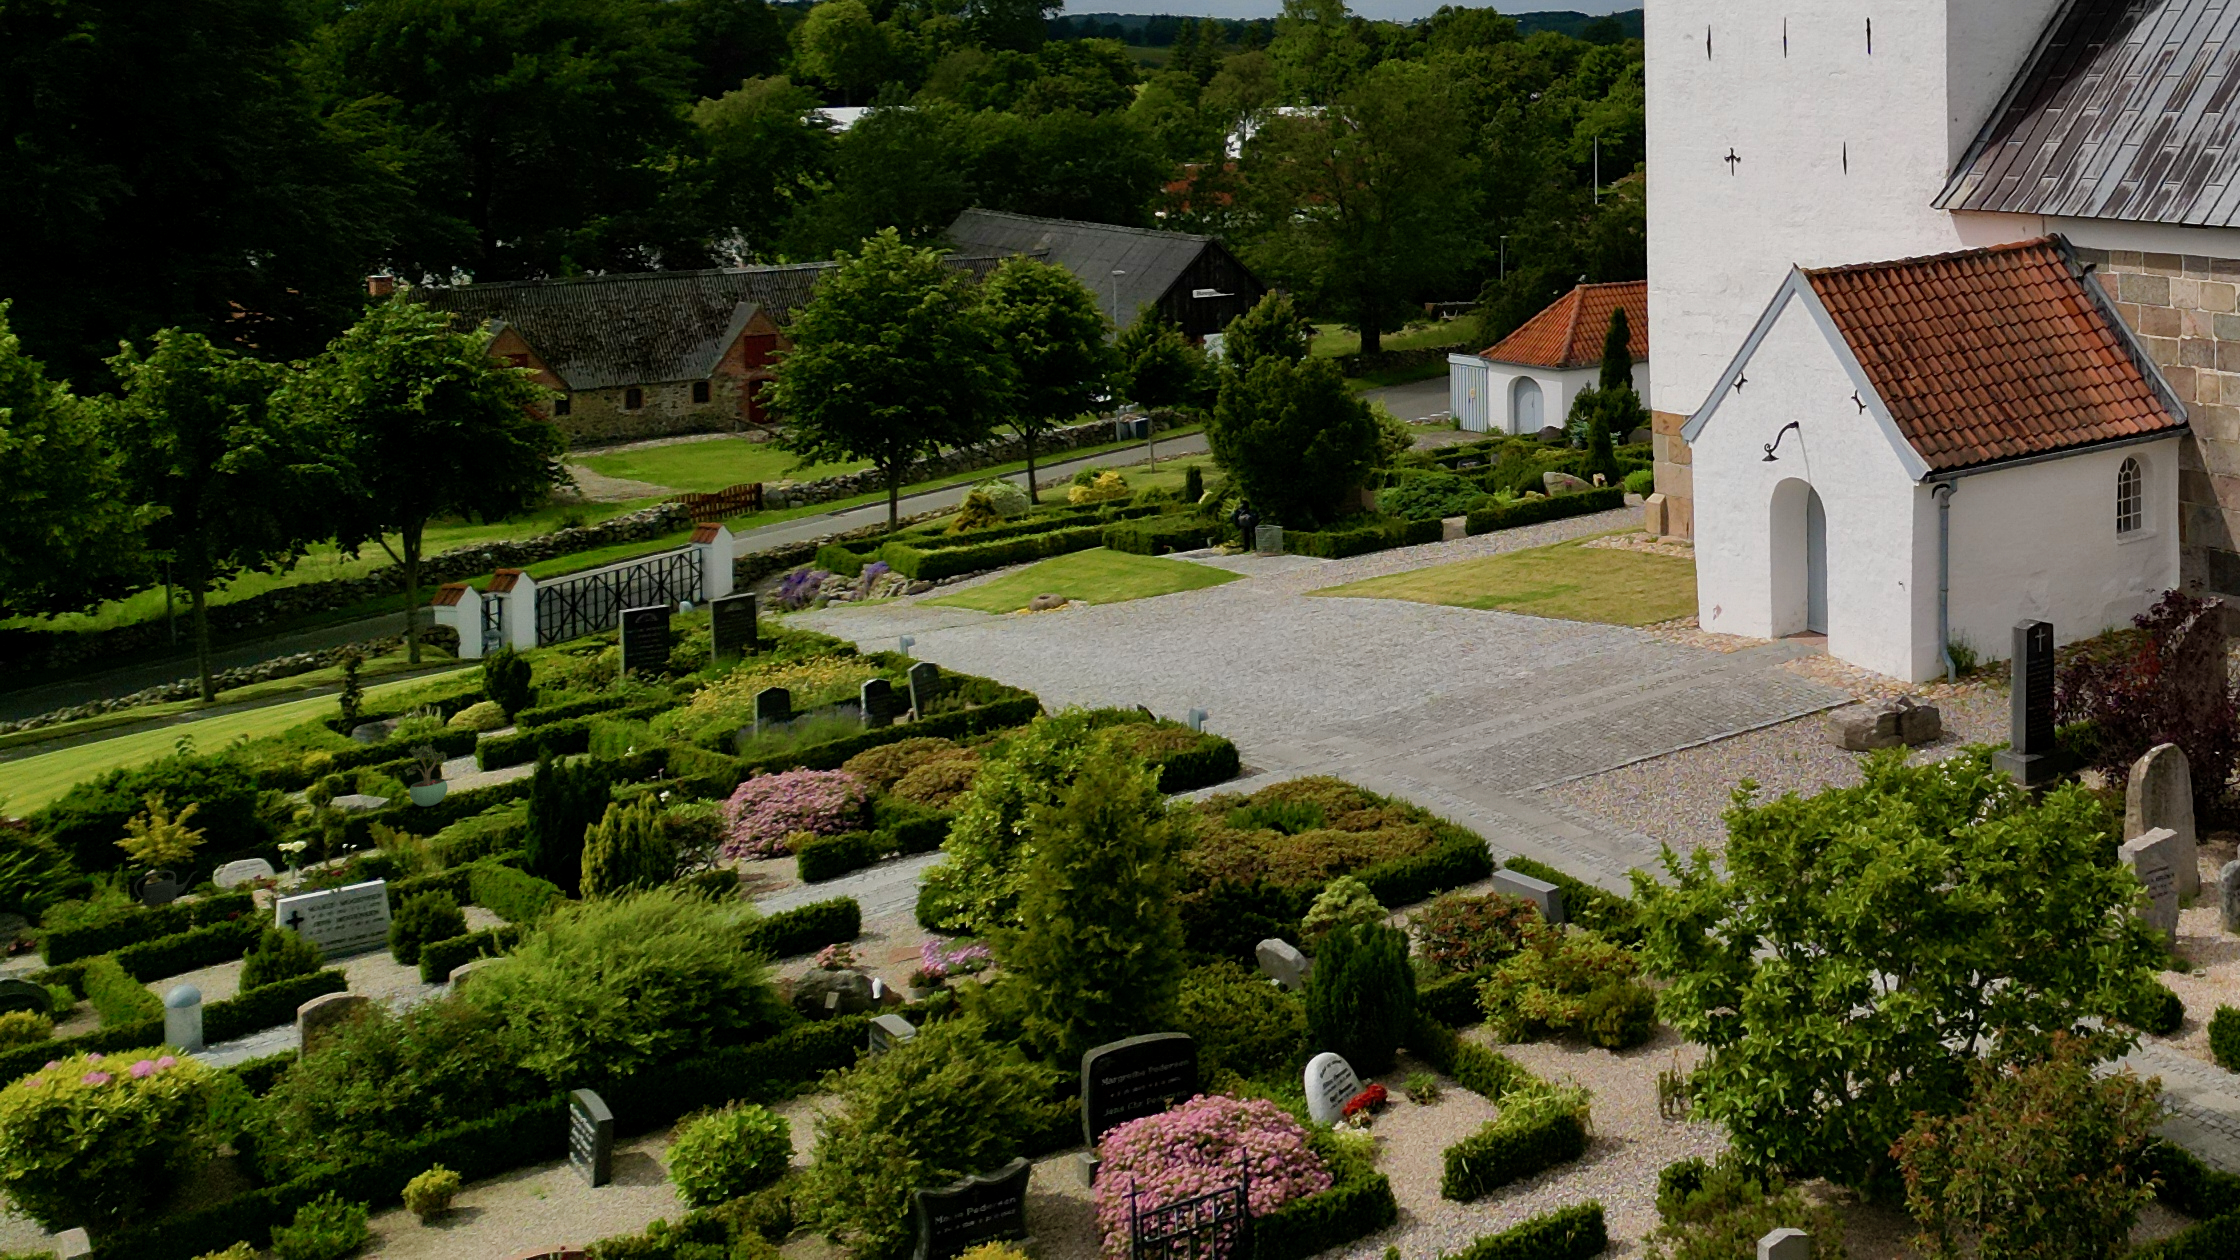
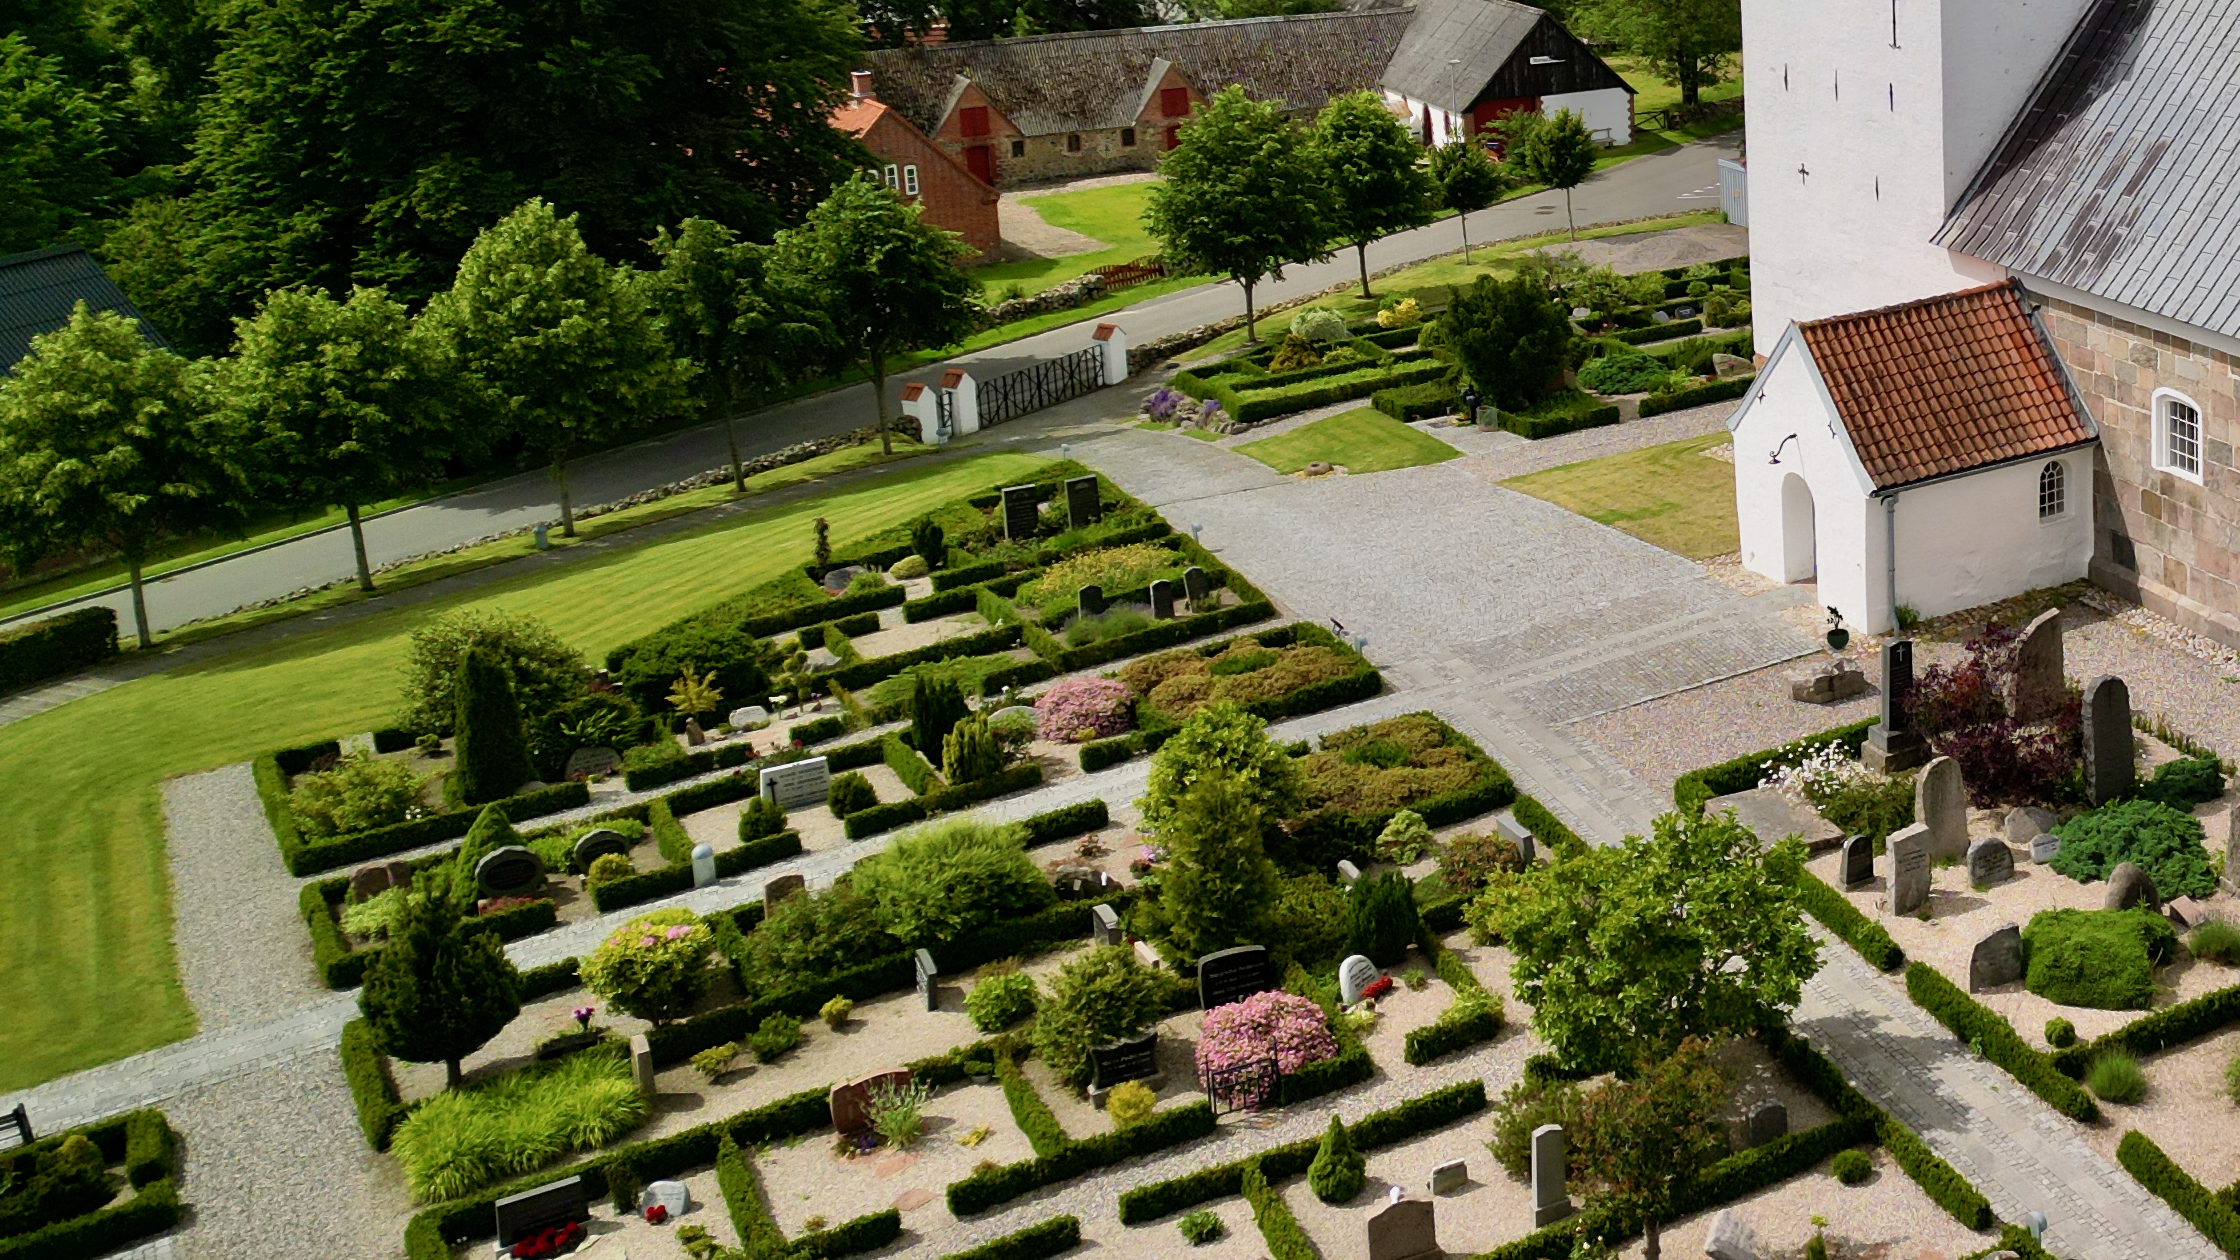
potted plant: present [405,744,448,806] -> present [1827,606,1849,649]

